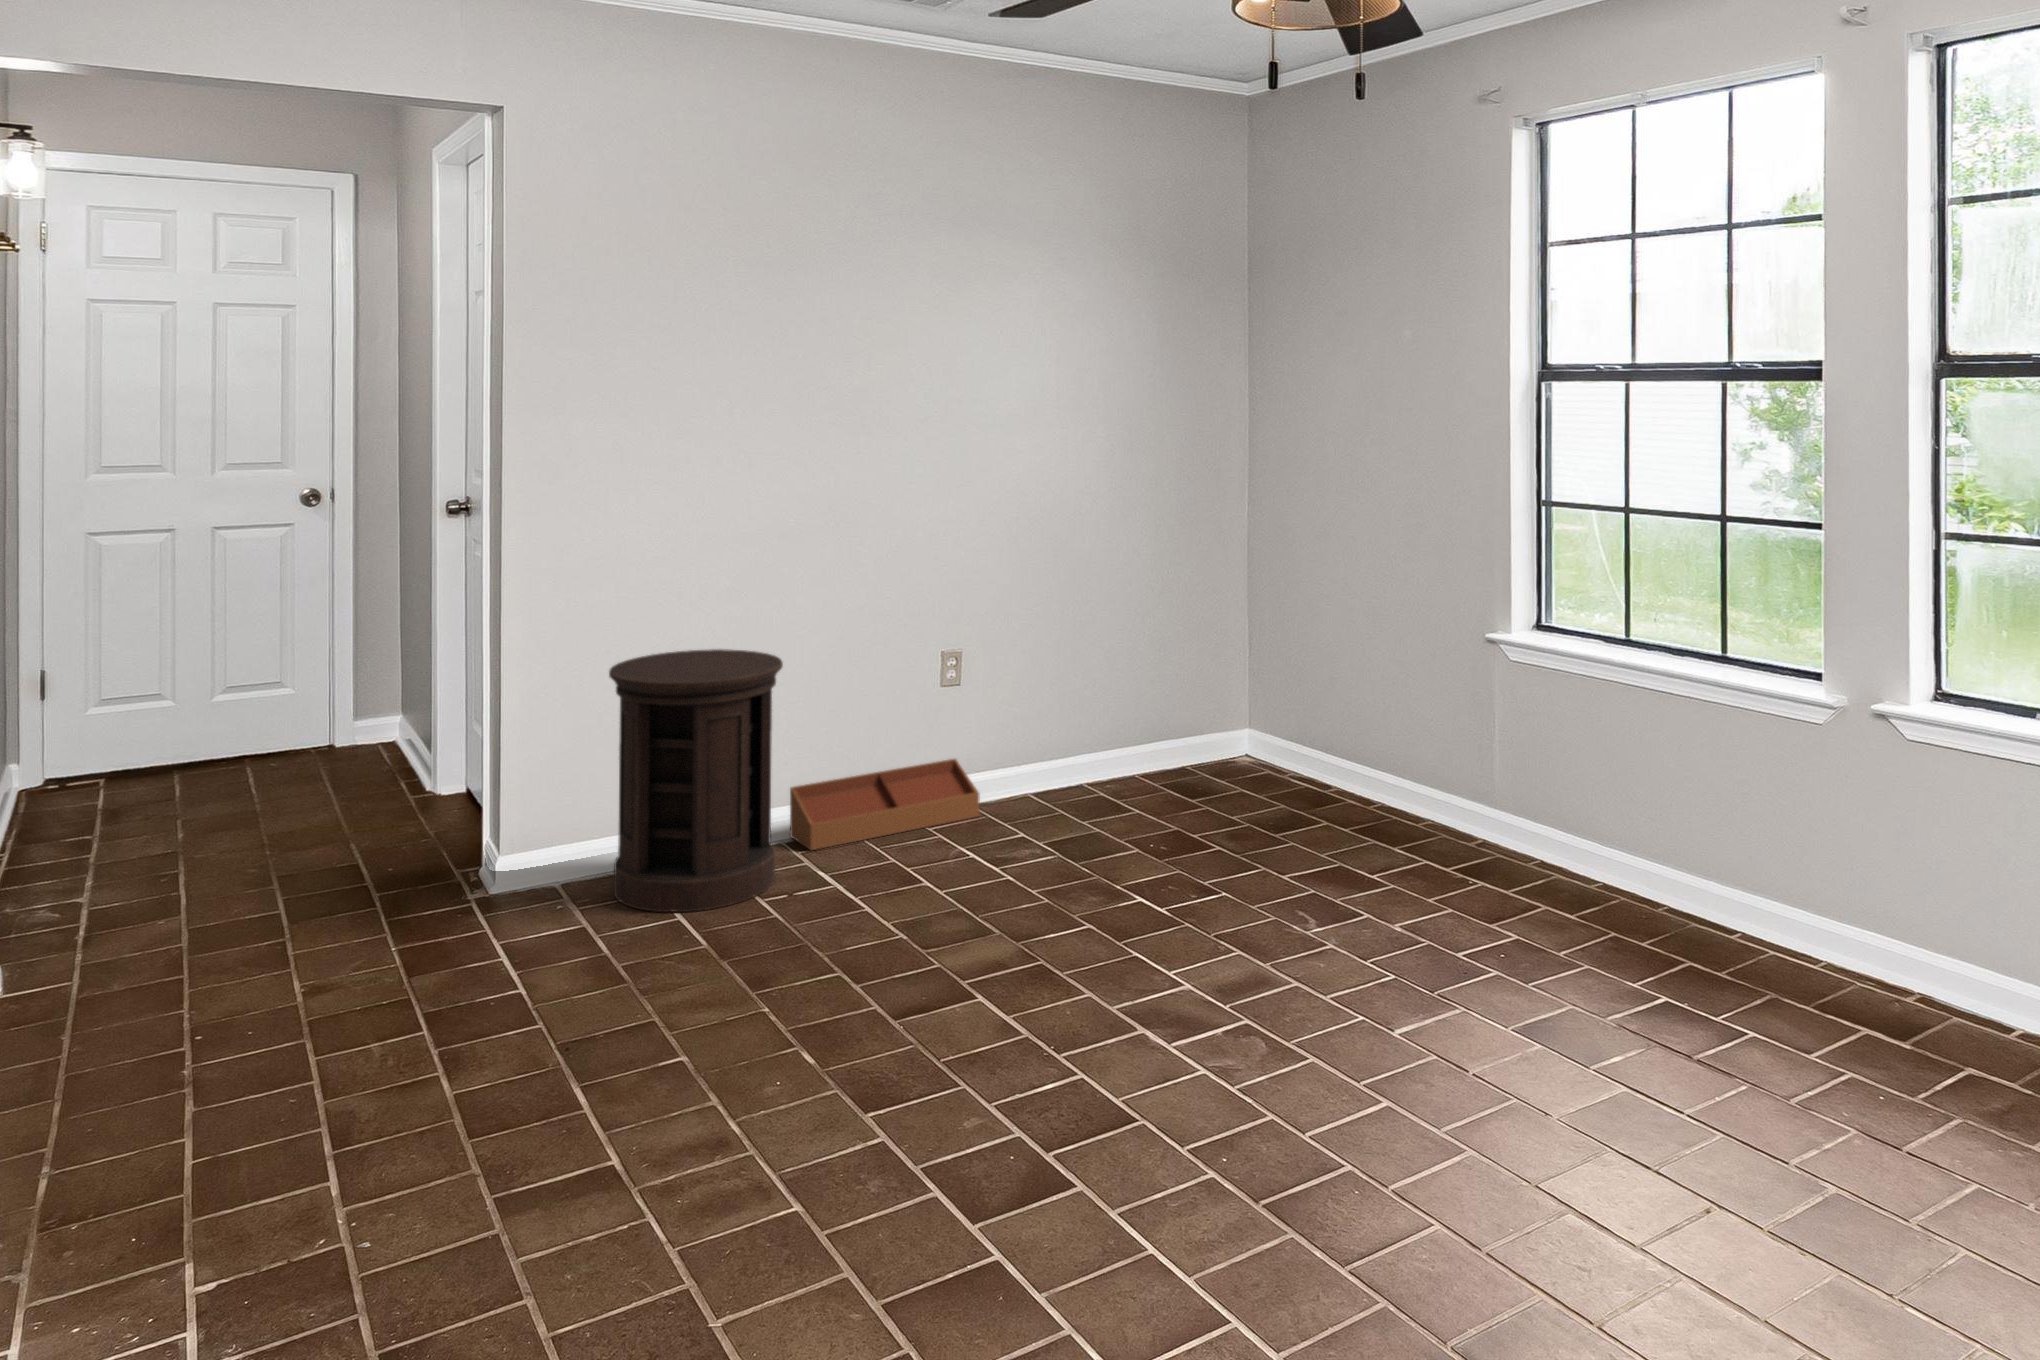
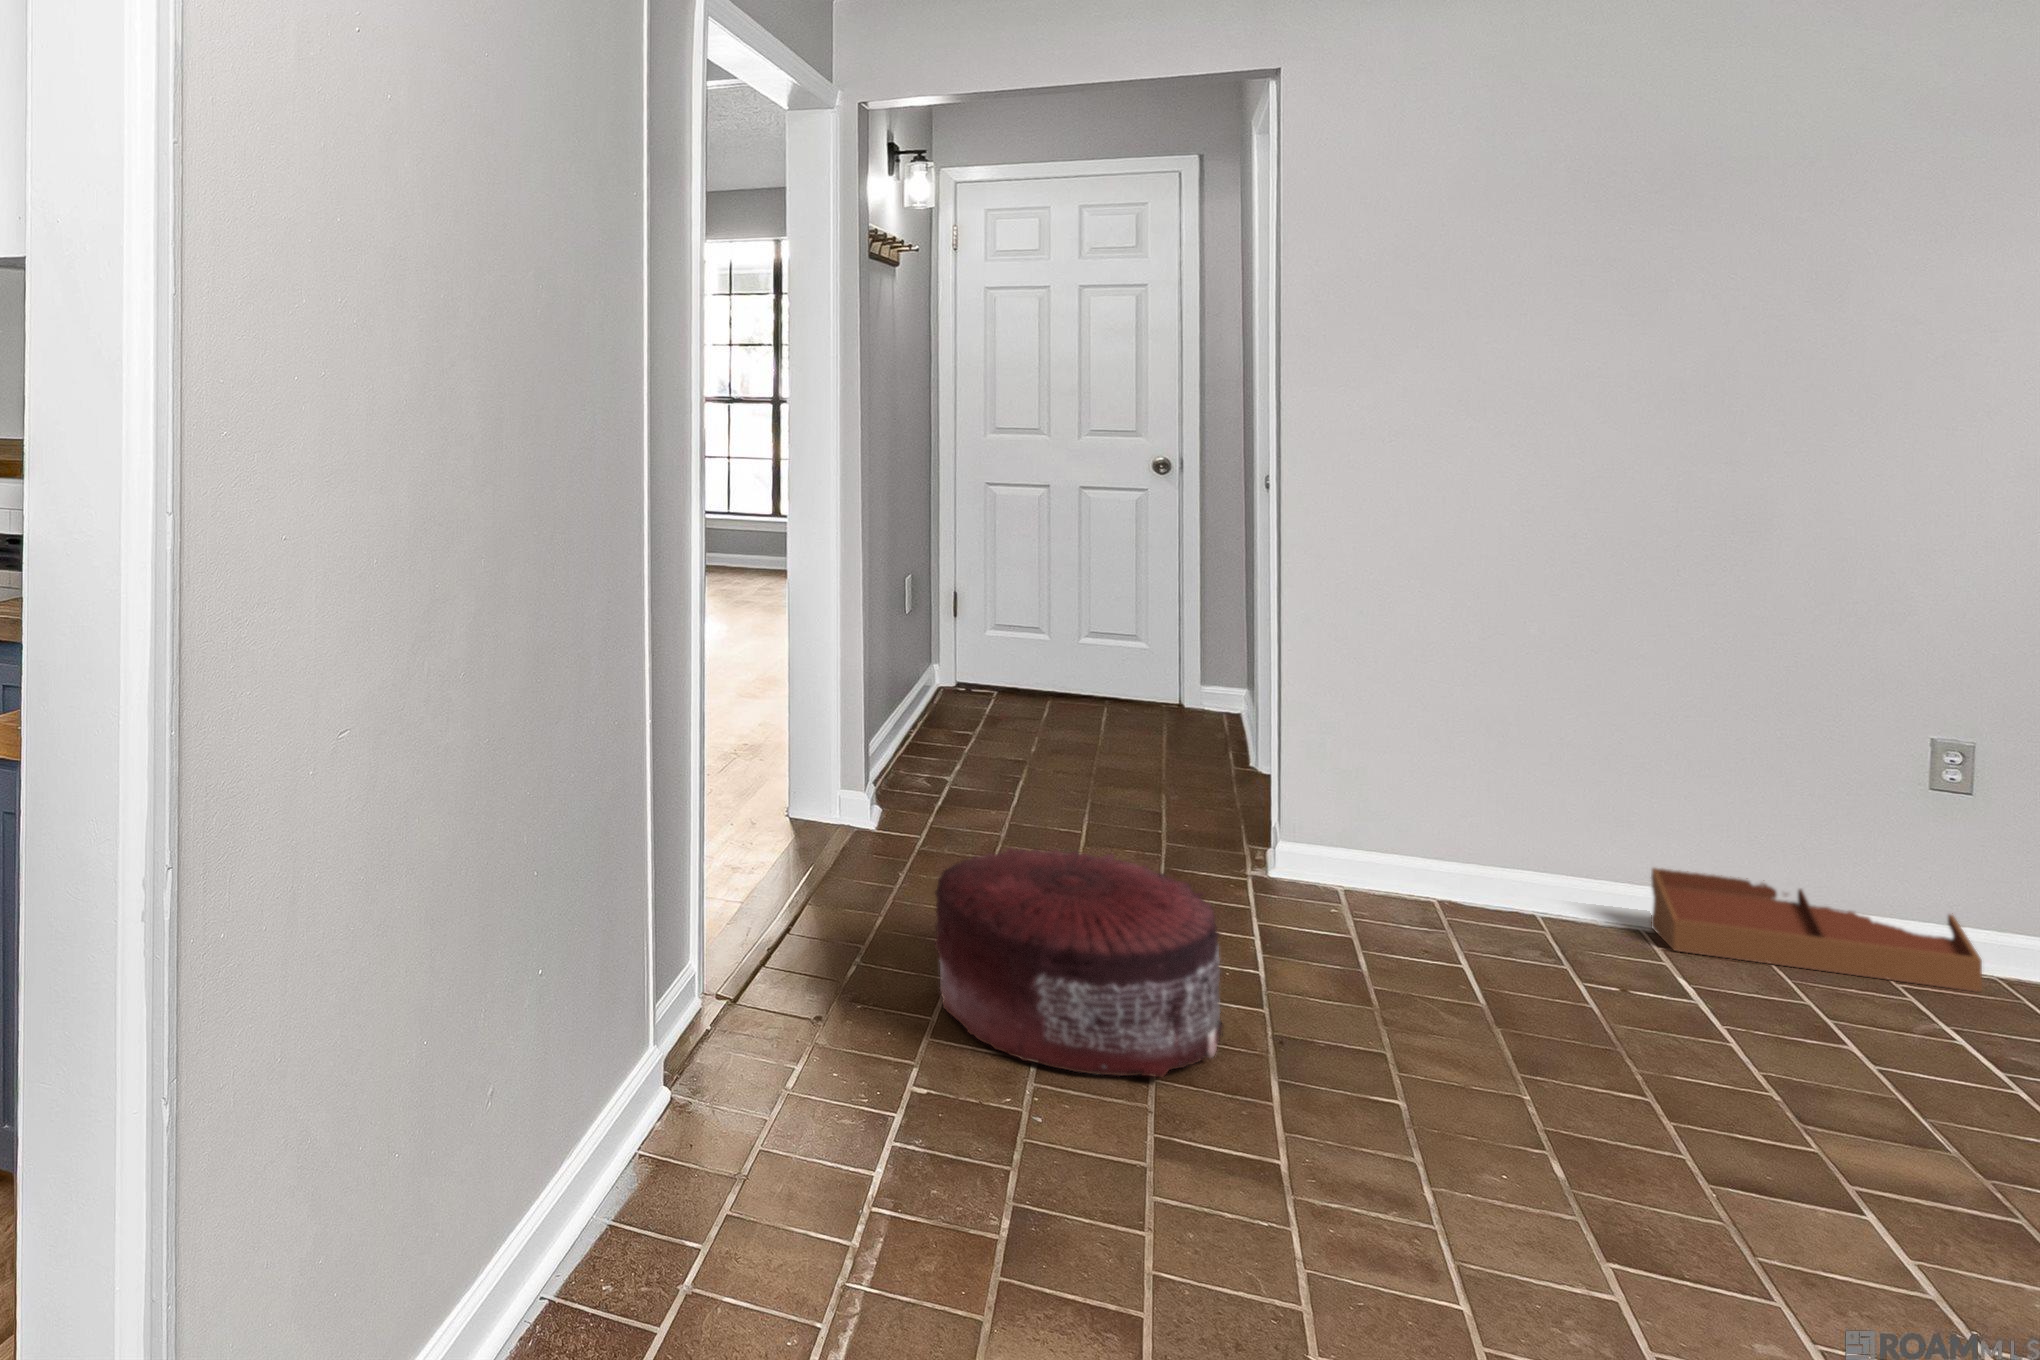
side table: present [609,649,783,912] -> none [1393,673,1619,976]
pouf: none [178,917,518,1192] -> present [935,847,1223,1077]

